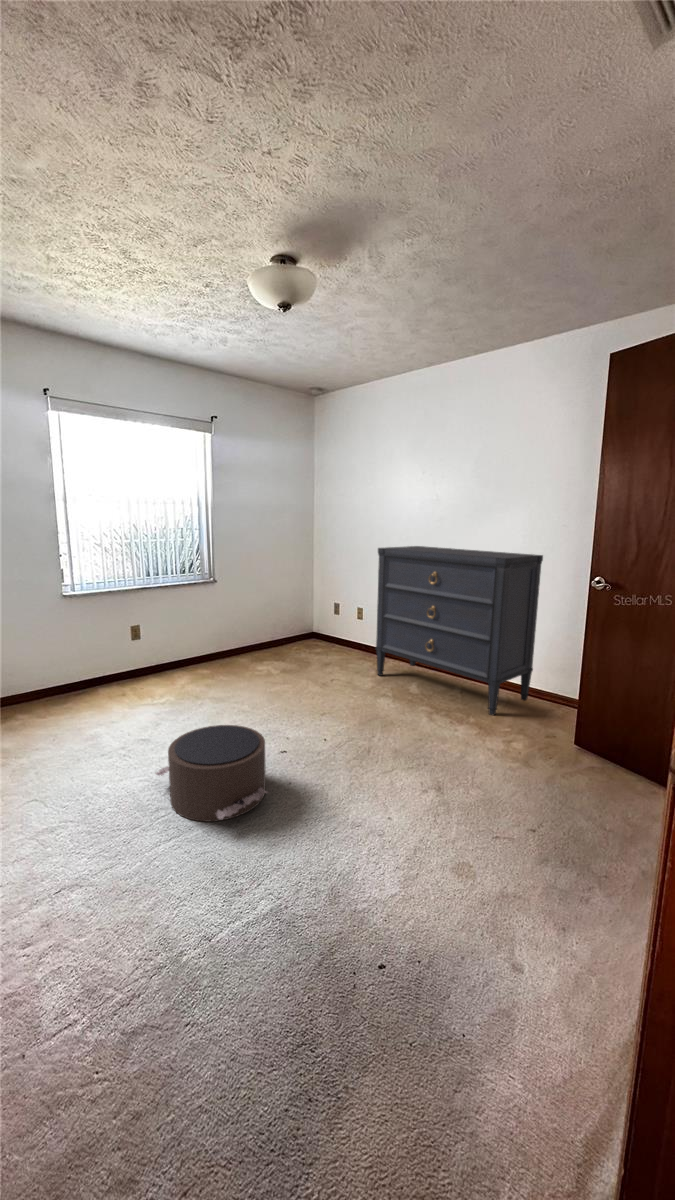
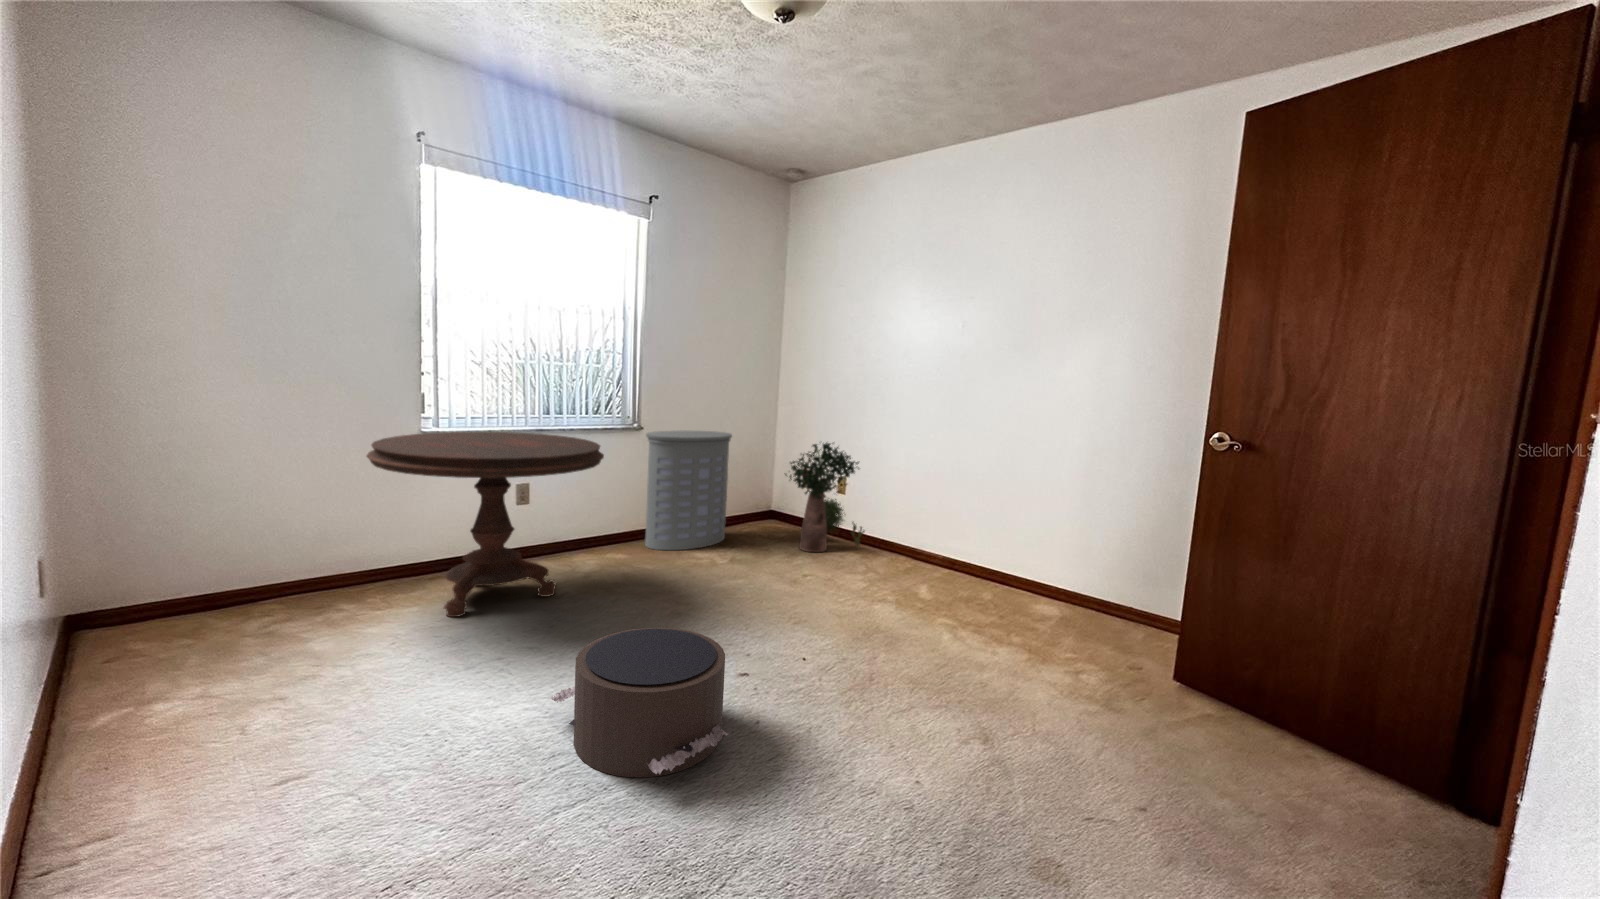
dresser: present [375,546,543,715] -> none [868,389,1120,635]
laundry hamper: none [218,580,280,666] -> present [645,430,732,550]
potted plant: none [317,584,376,662] -> present [785,443,864,552]
side table: none [27,592,187,721] -> present [366,432,604,617]

